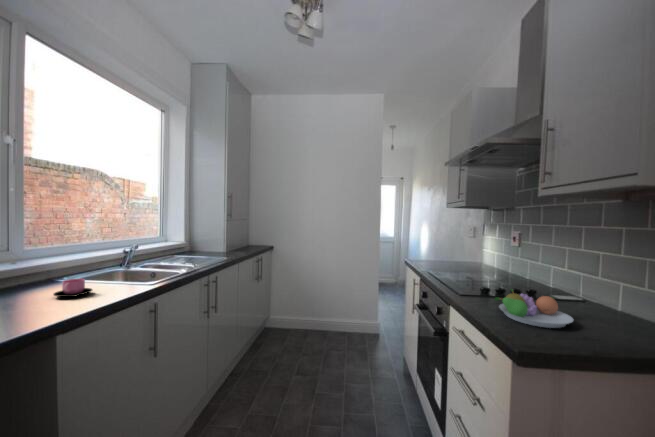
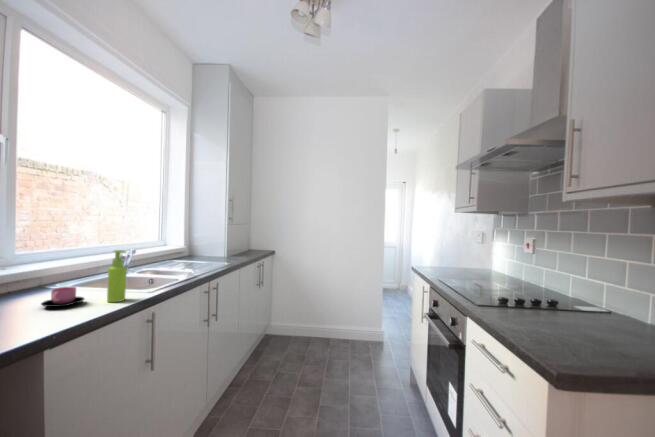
soap dispenser: none [113,245,131,293] -> present [107,250,126,302]
fruit bowl: present [495,290,573,328] -> none [520,300,610,345]

